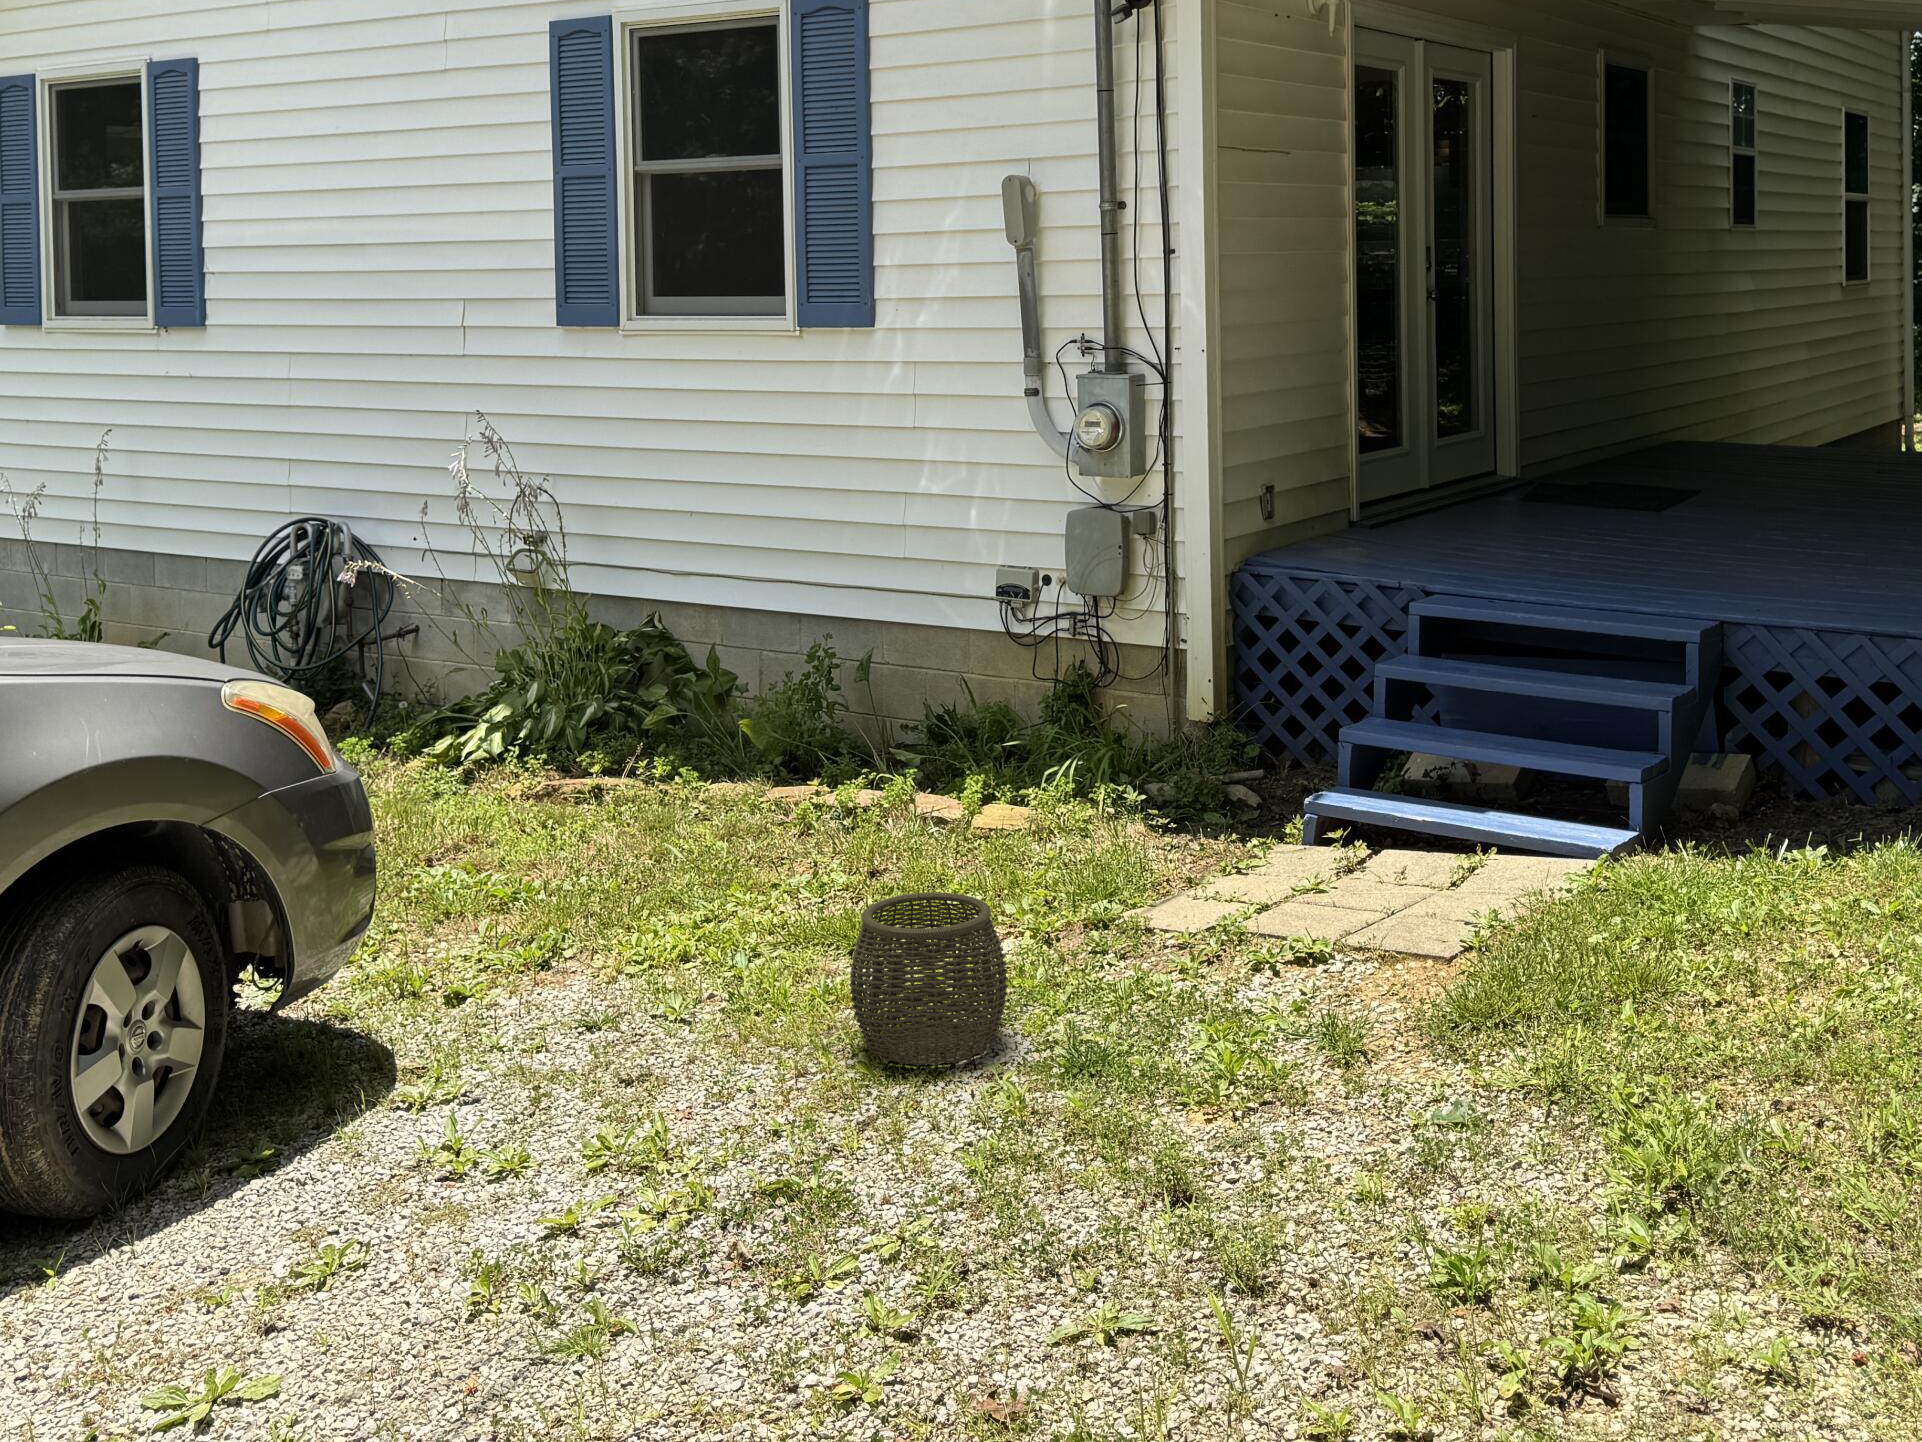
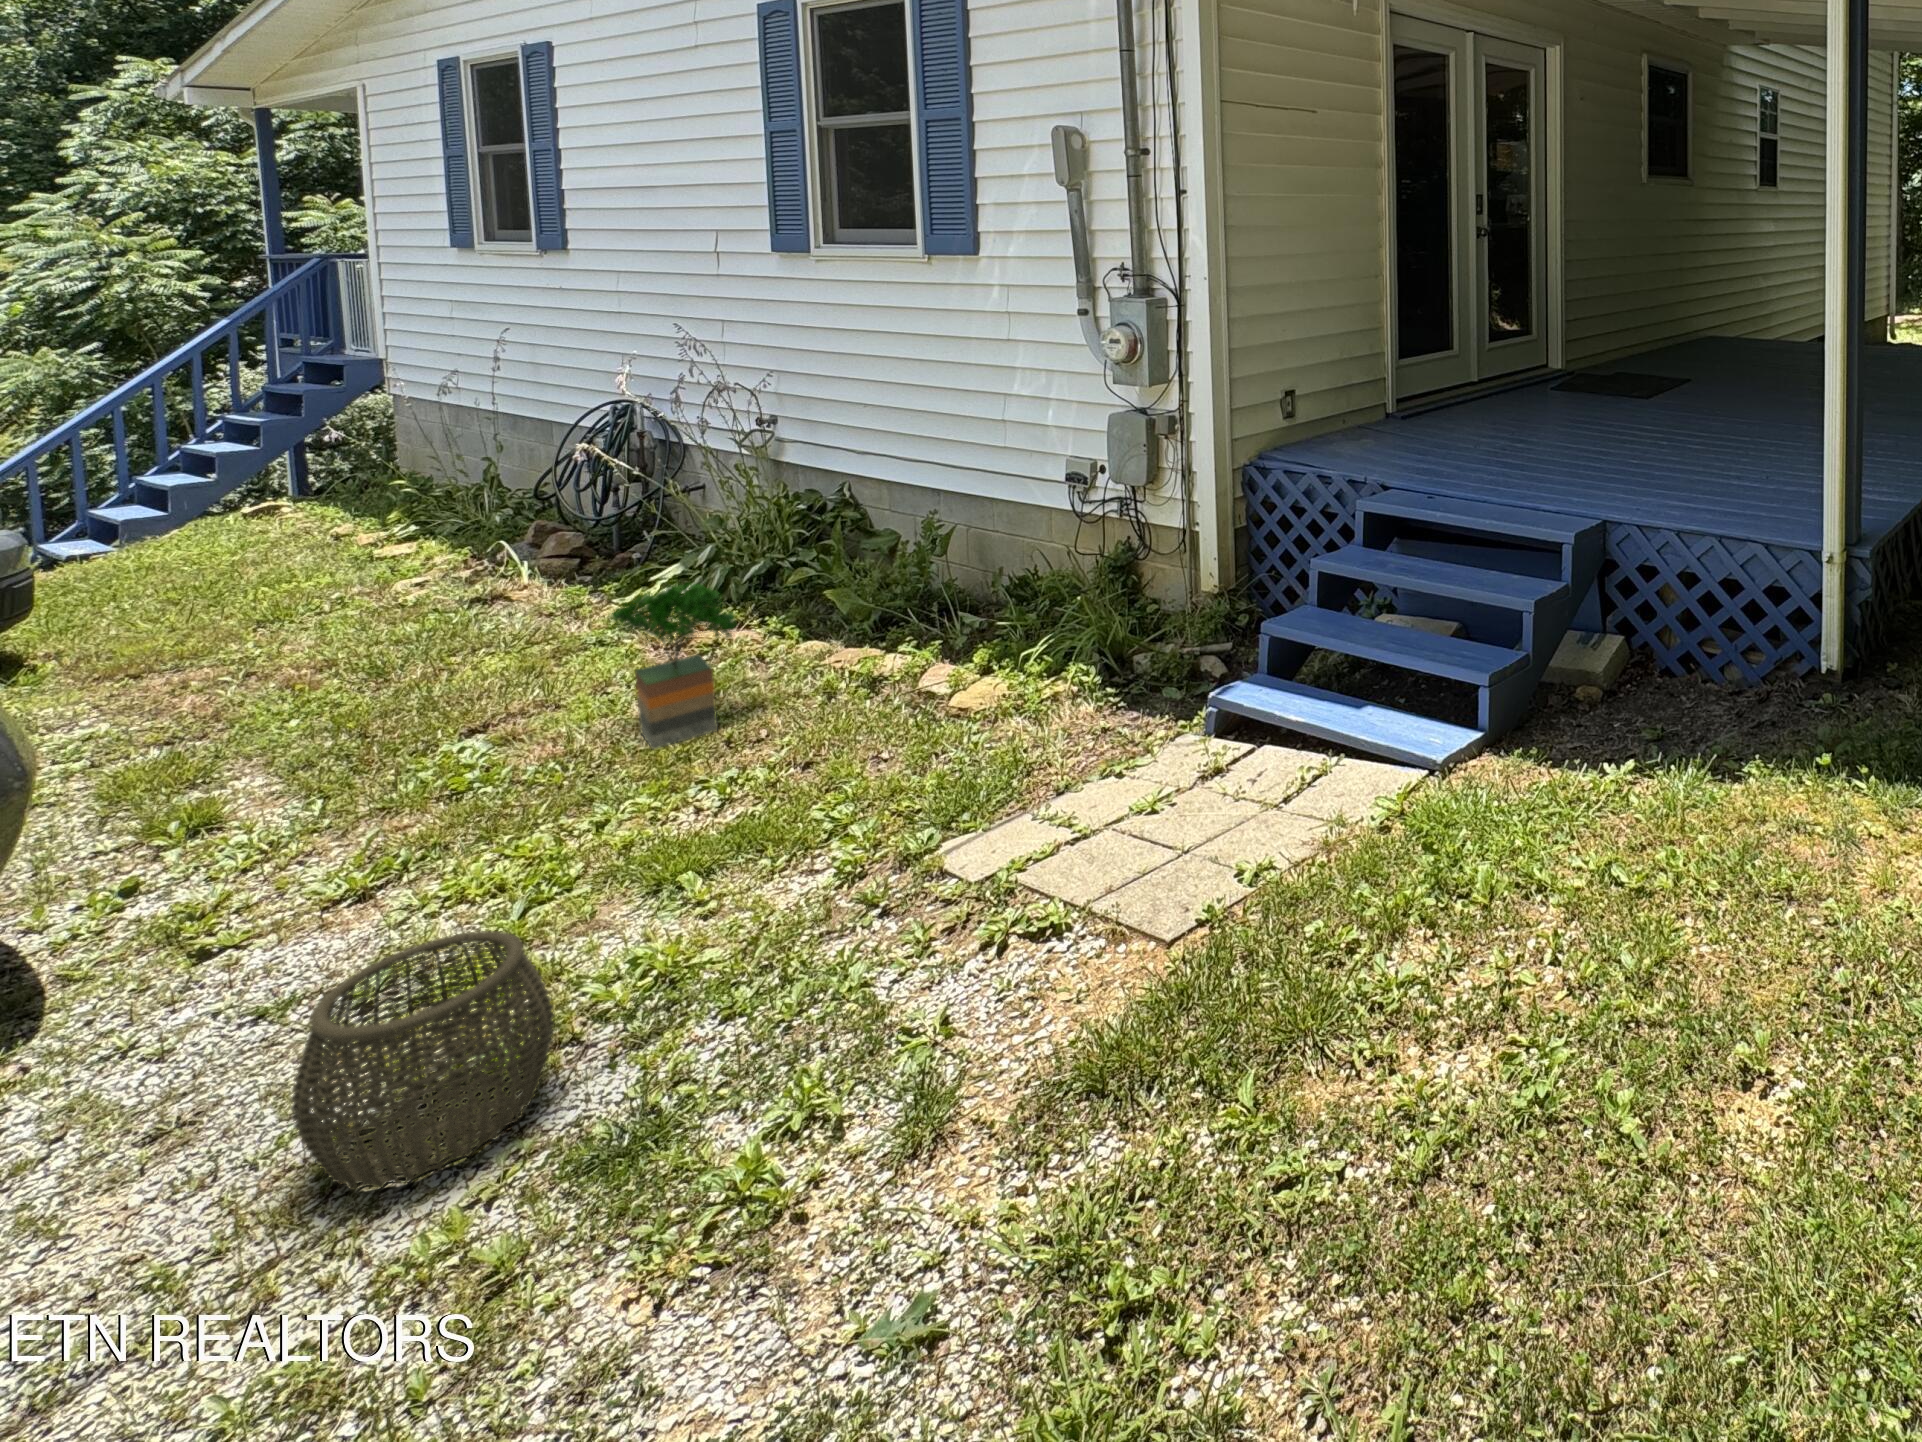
potted tree: none [648,689,776,867] -> present [611,583,735,749]

